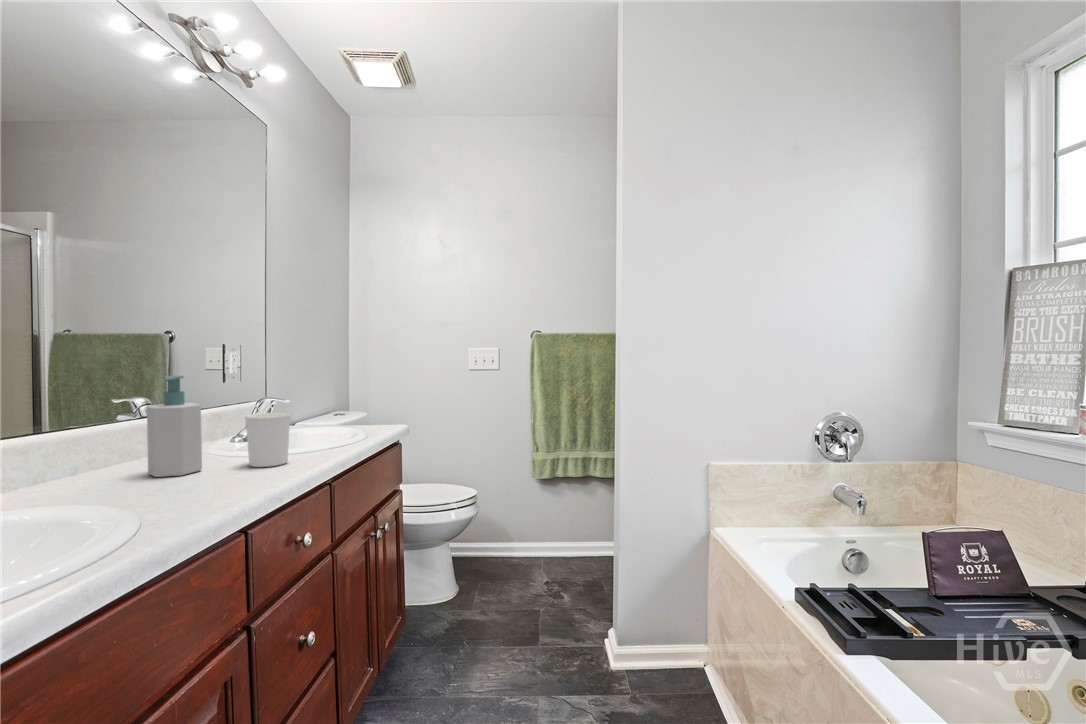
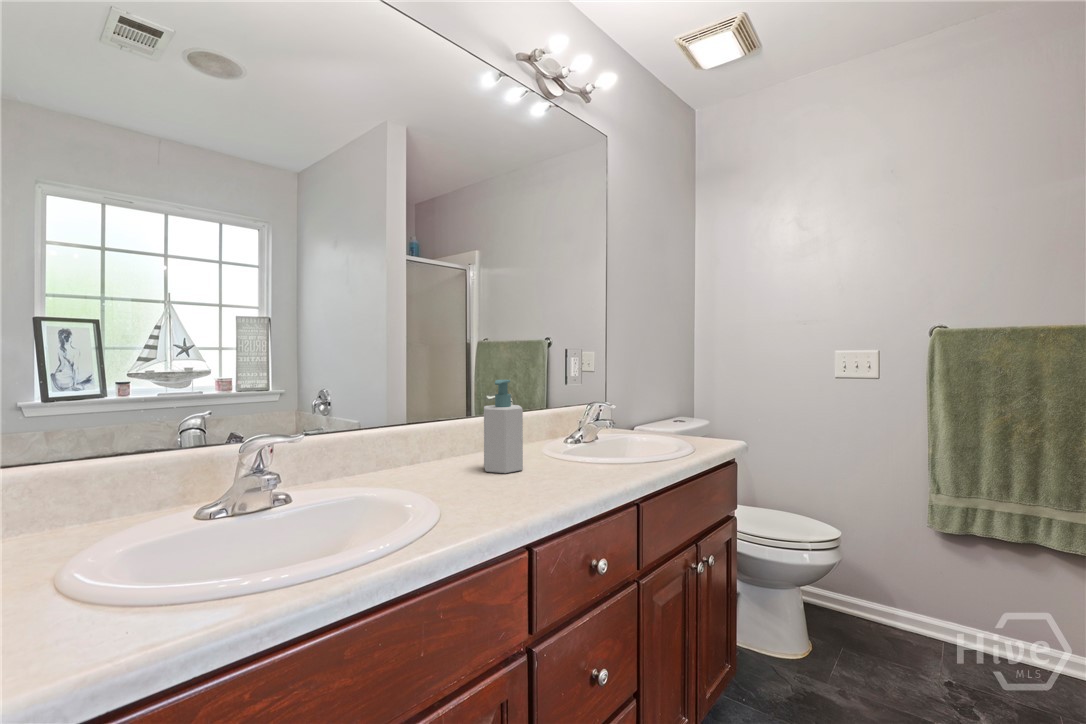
candle holder: present [245,413,290,467] -> none [558,420,599,476]

